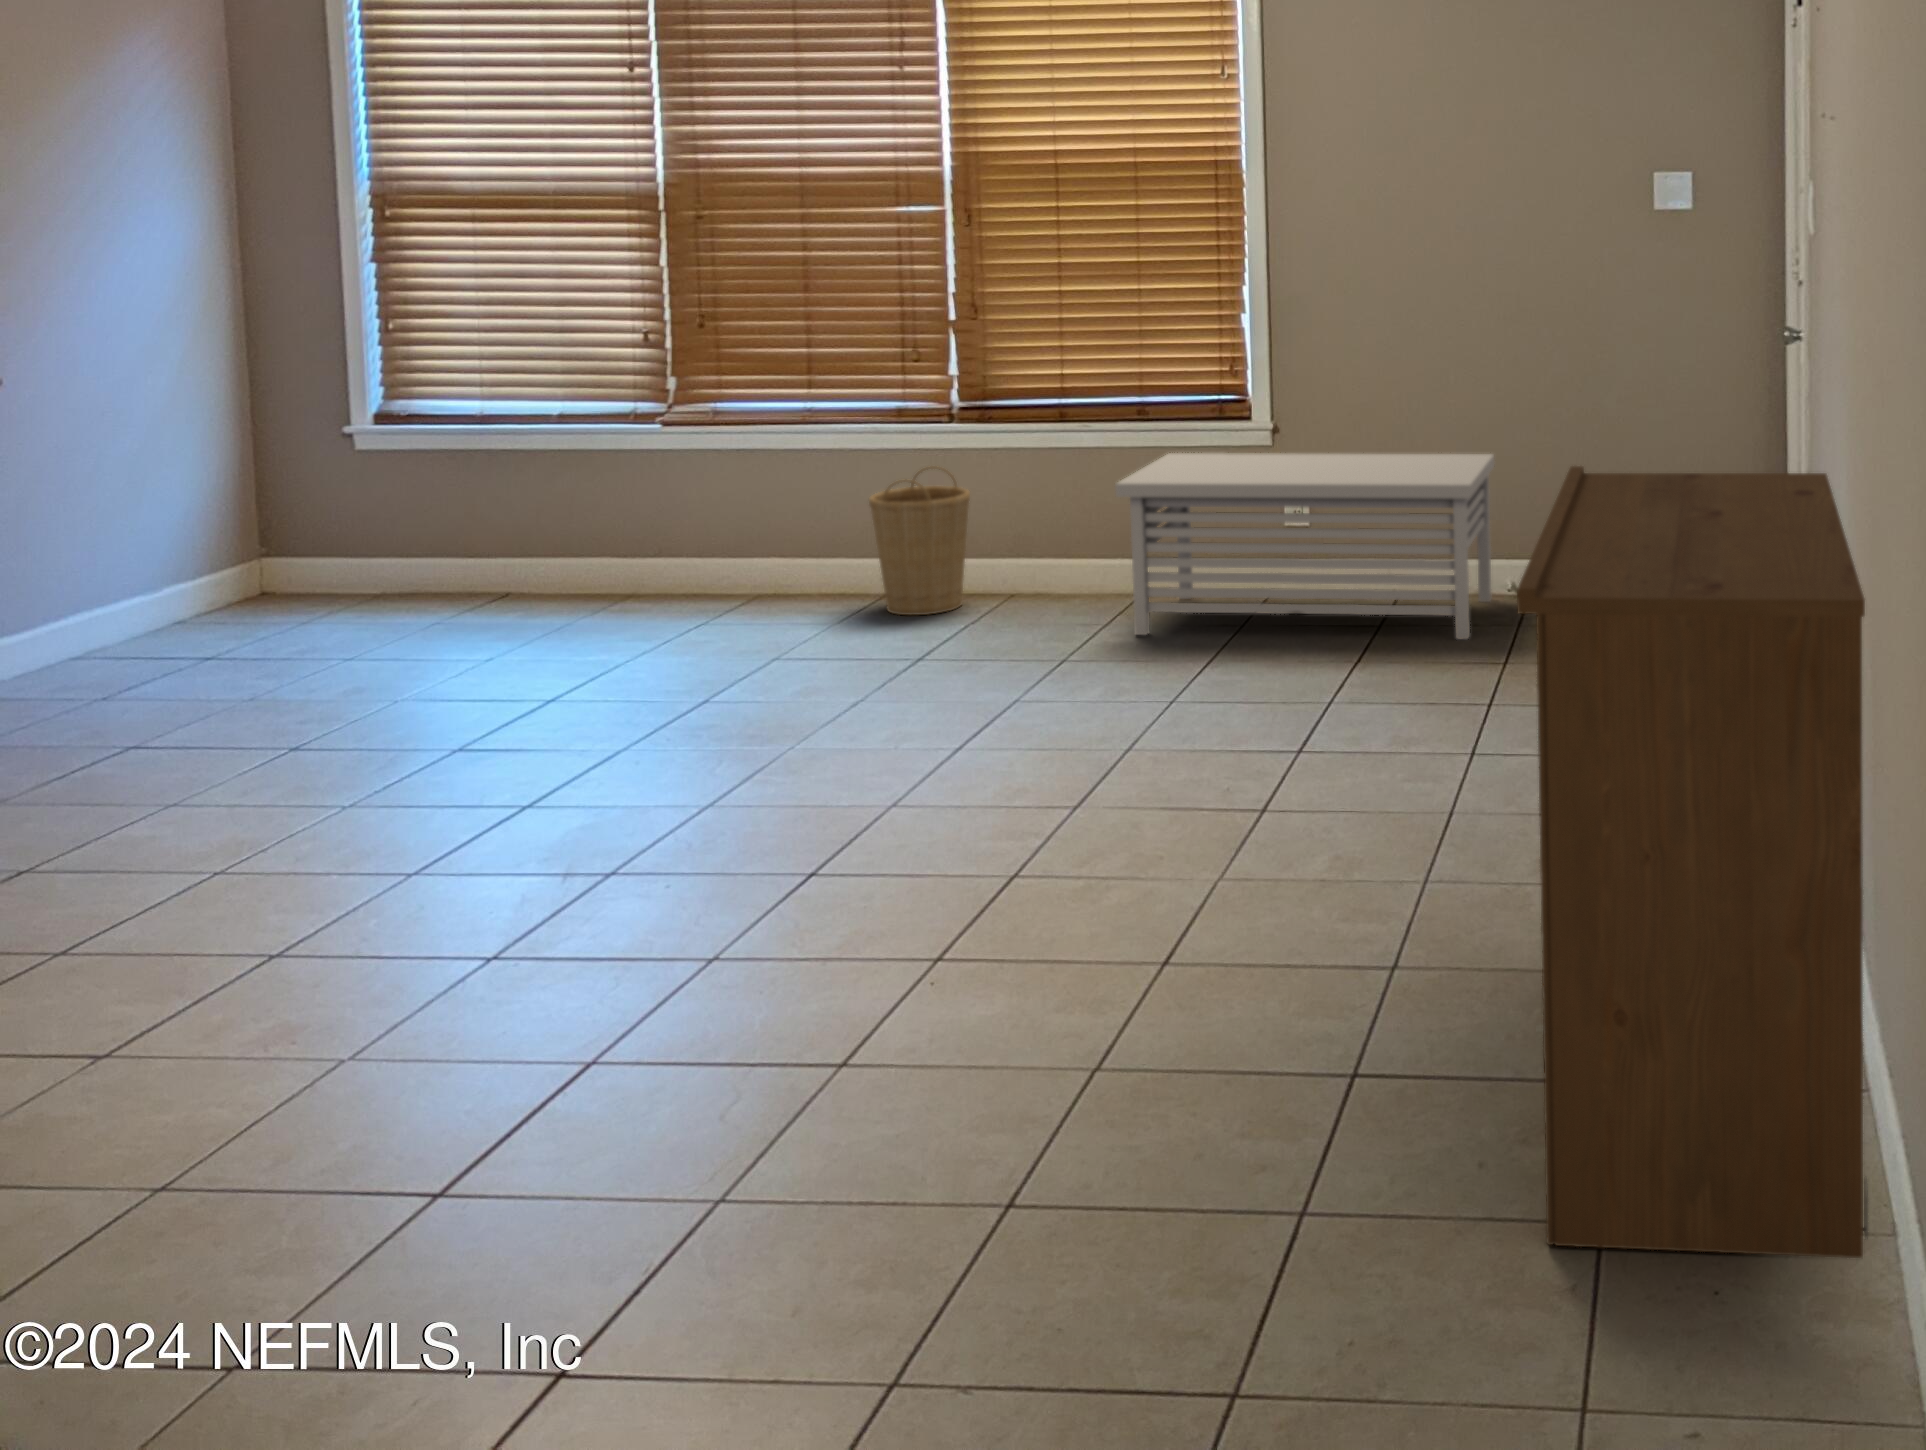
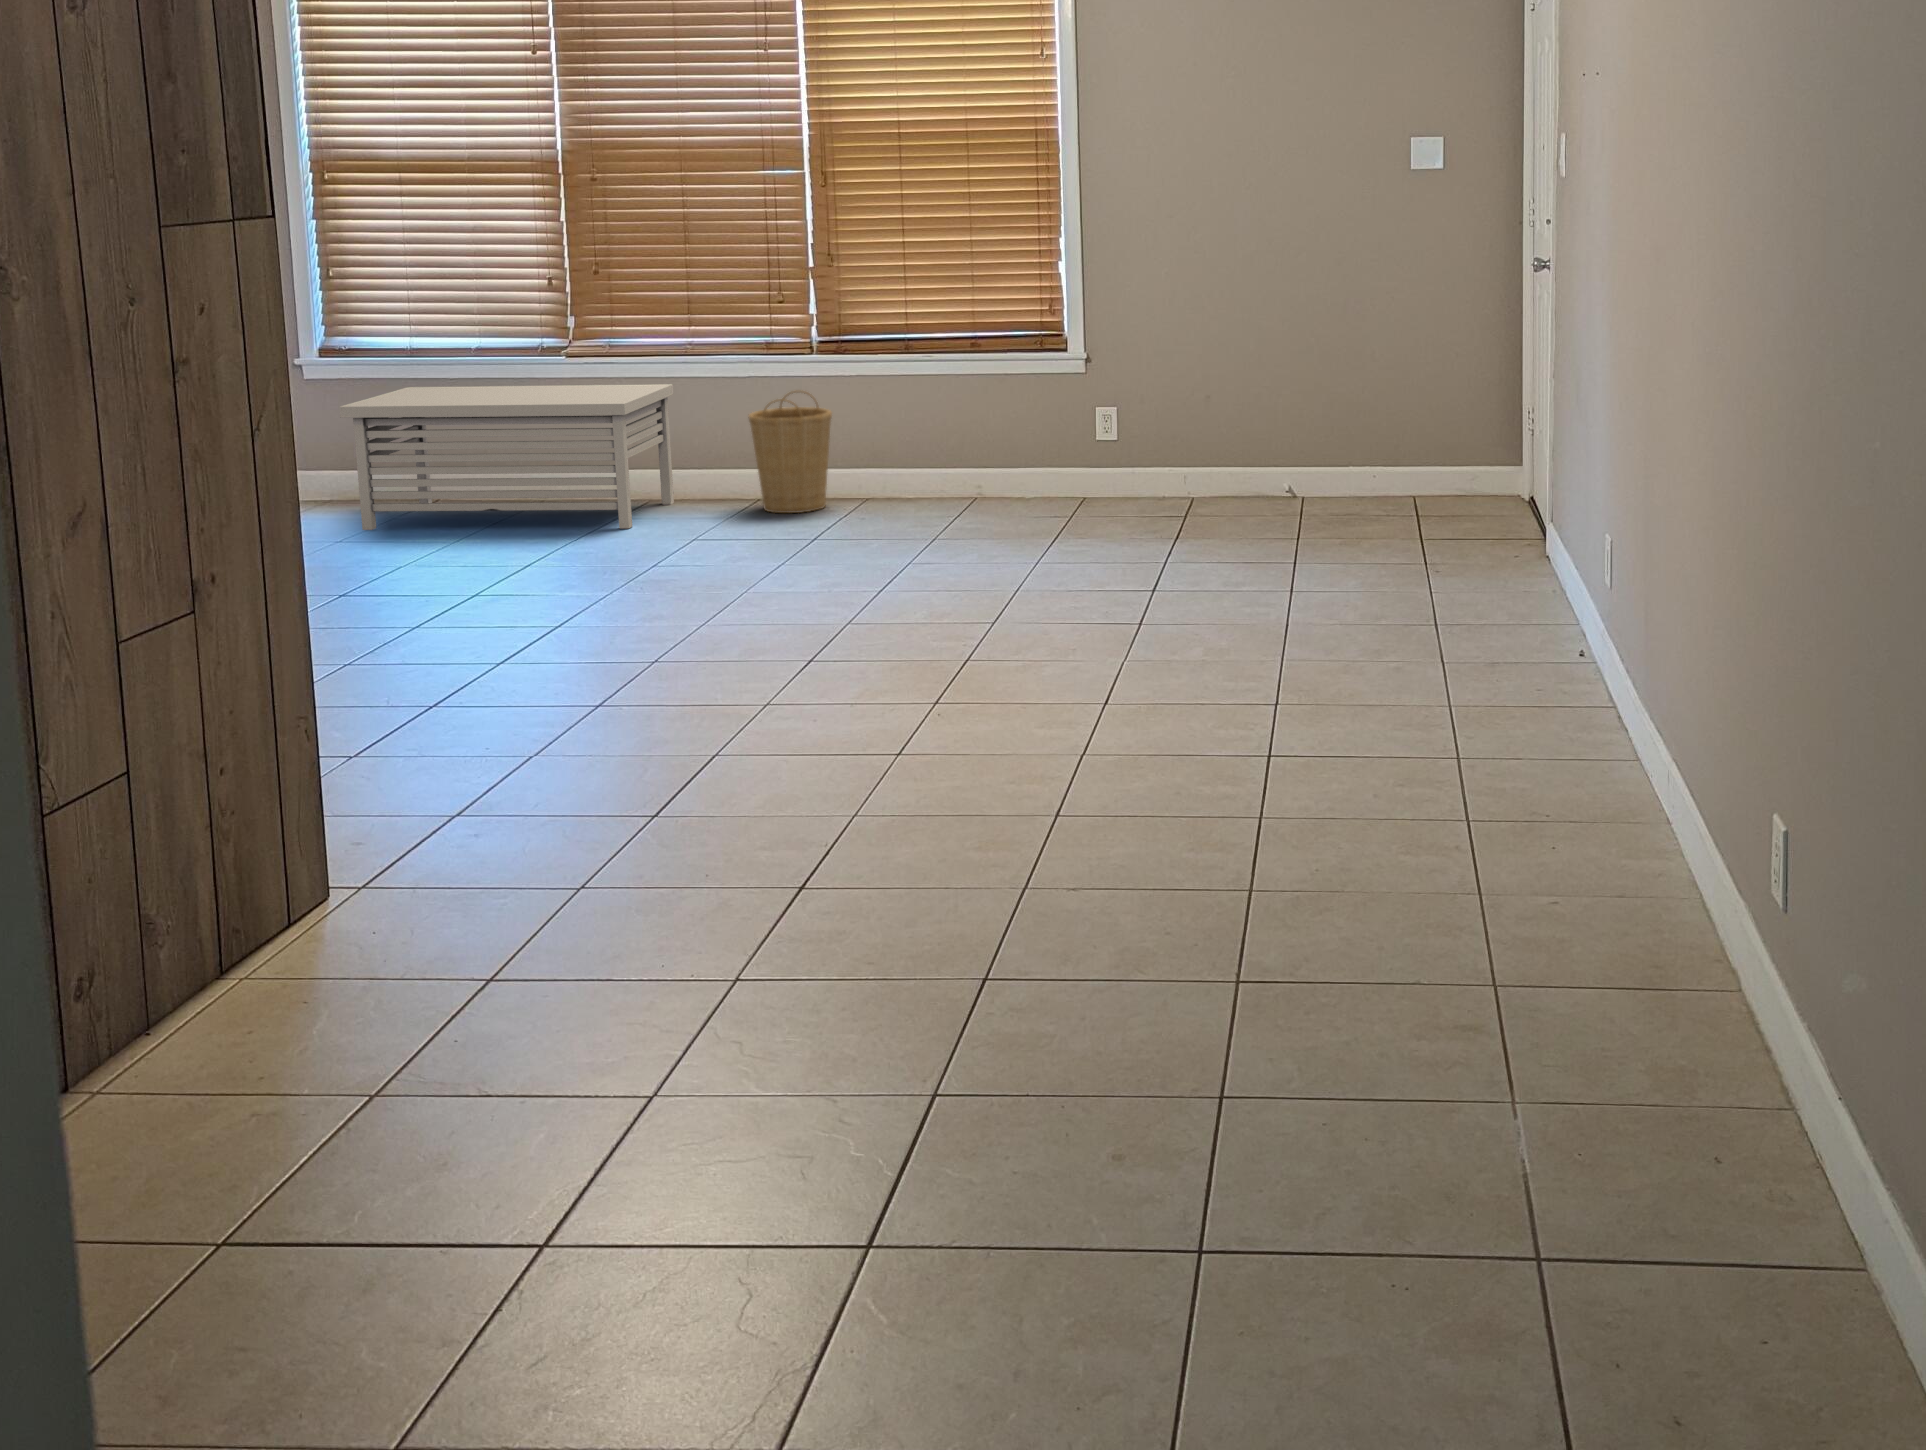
storage bench: present [1115,453,1494,639] -> present [340,384,674,530]
bookshelf: present [1517,466,1868,1258] -> none [1400,340,1651,863]

